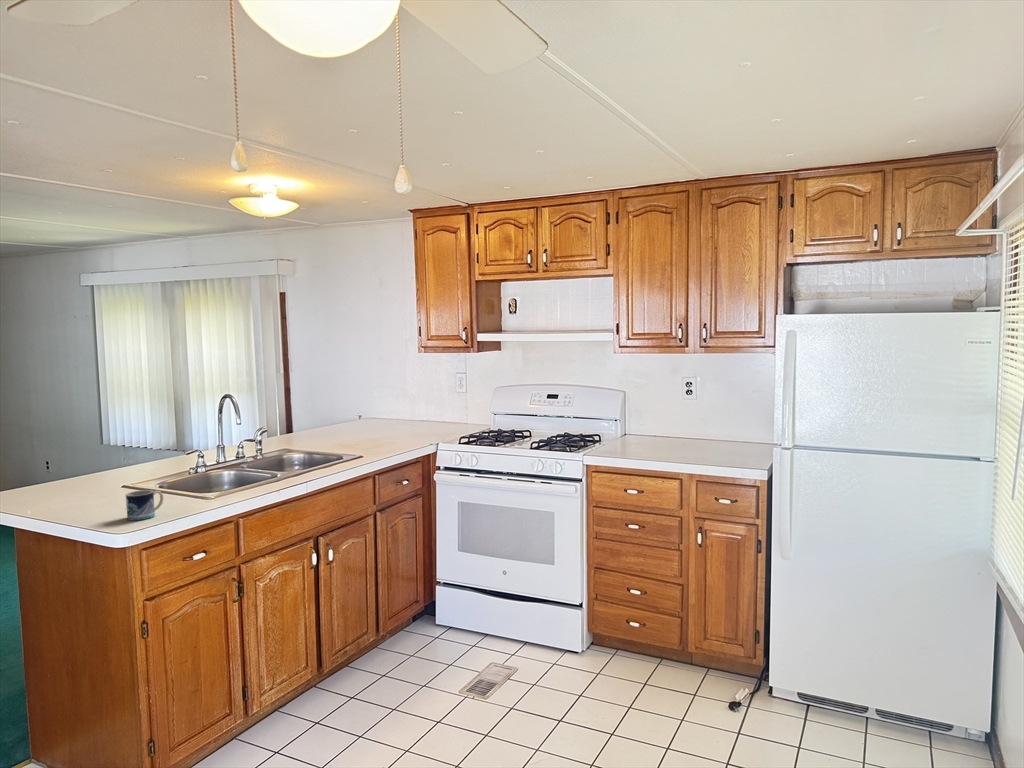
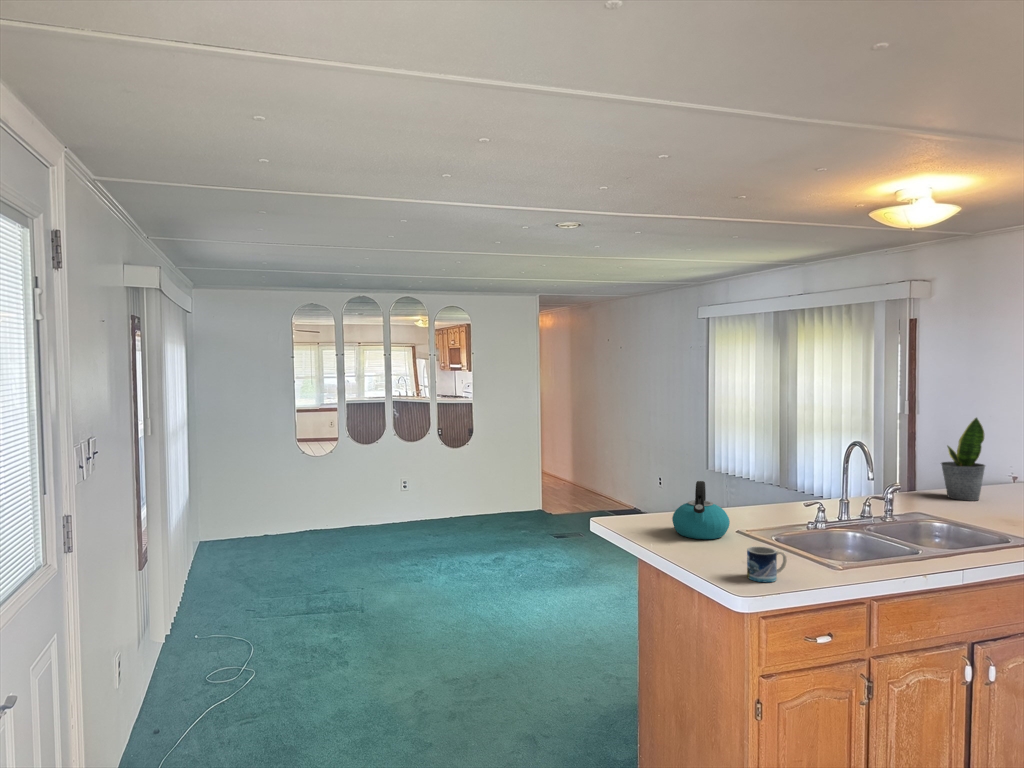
potted plant: none [301,370,332,437] -> present [941,418,985,501]
kettle: none [49,445,112,501] -> present [672,481,730,539]

